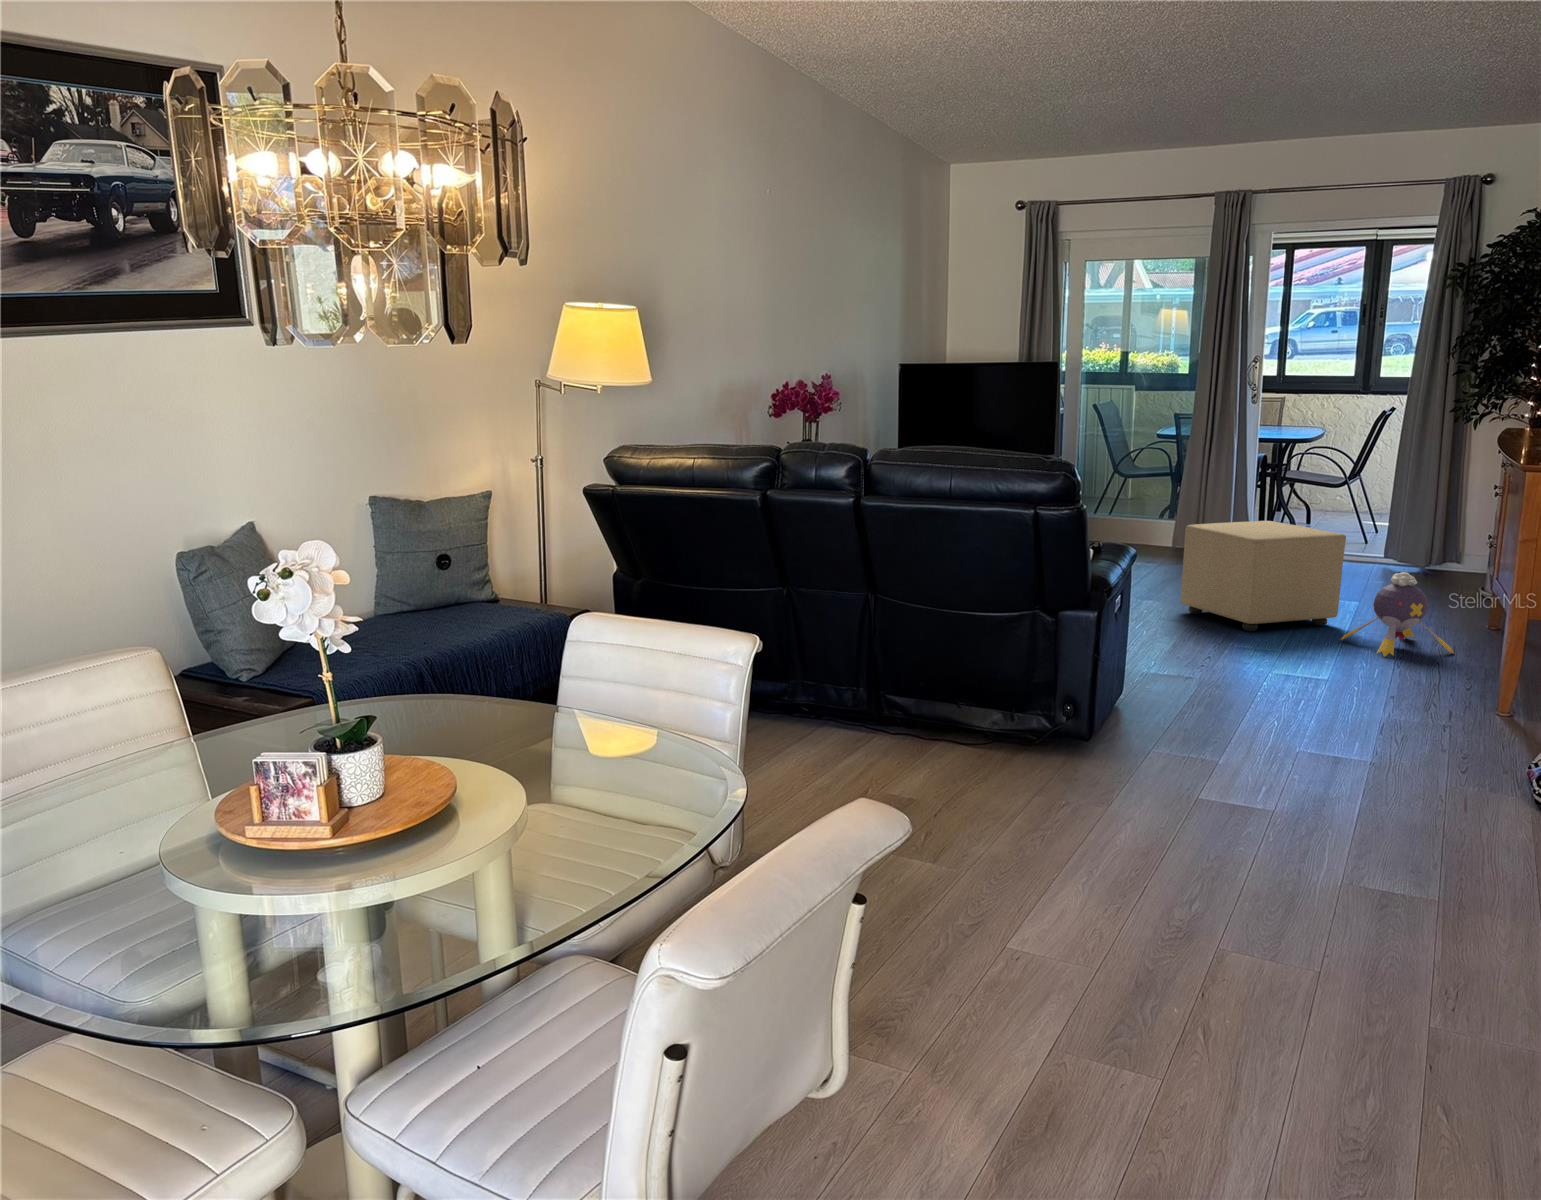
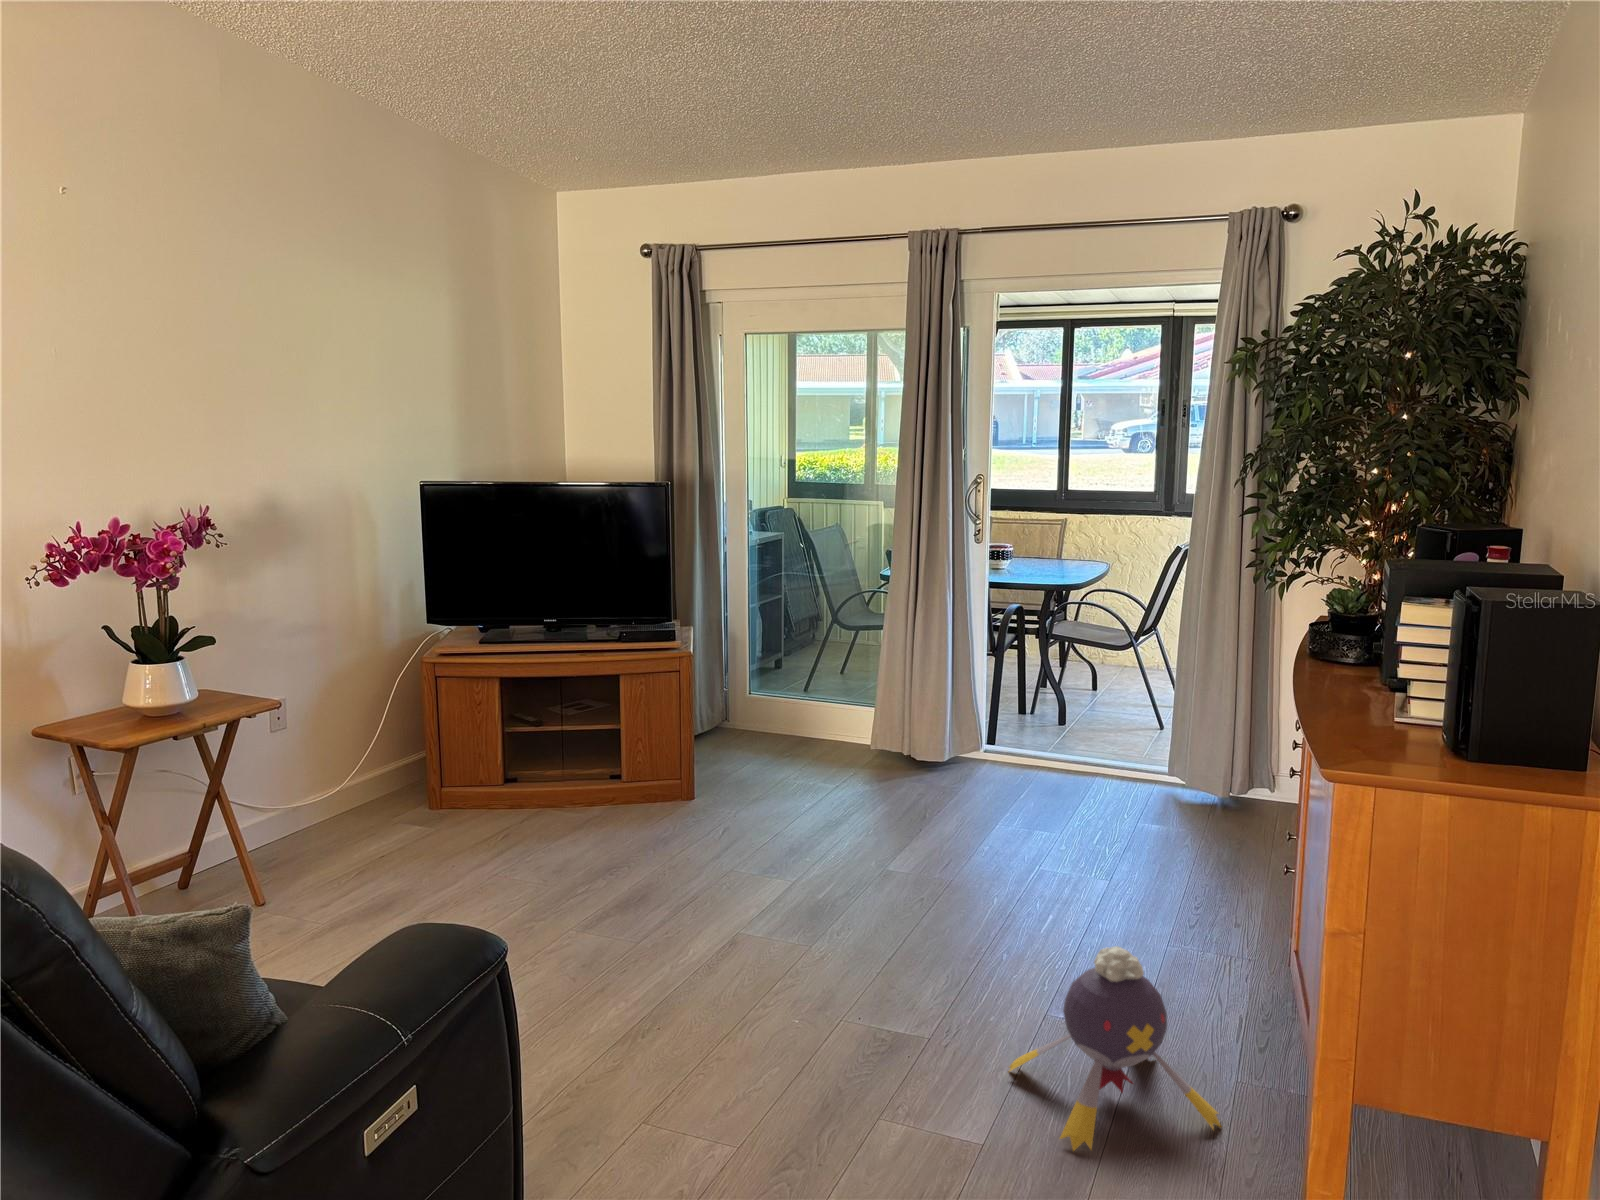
ottoman: present [1181,521,1346,631] -> none [764,778,1032,1031]

